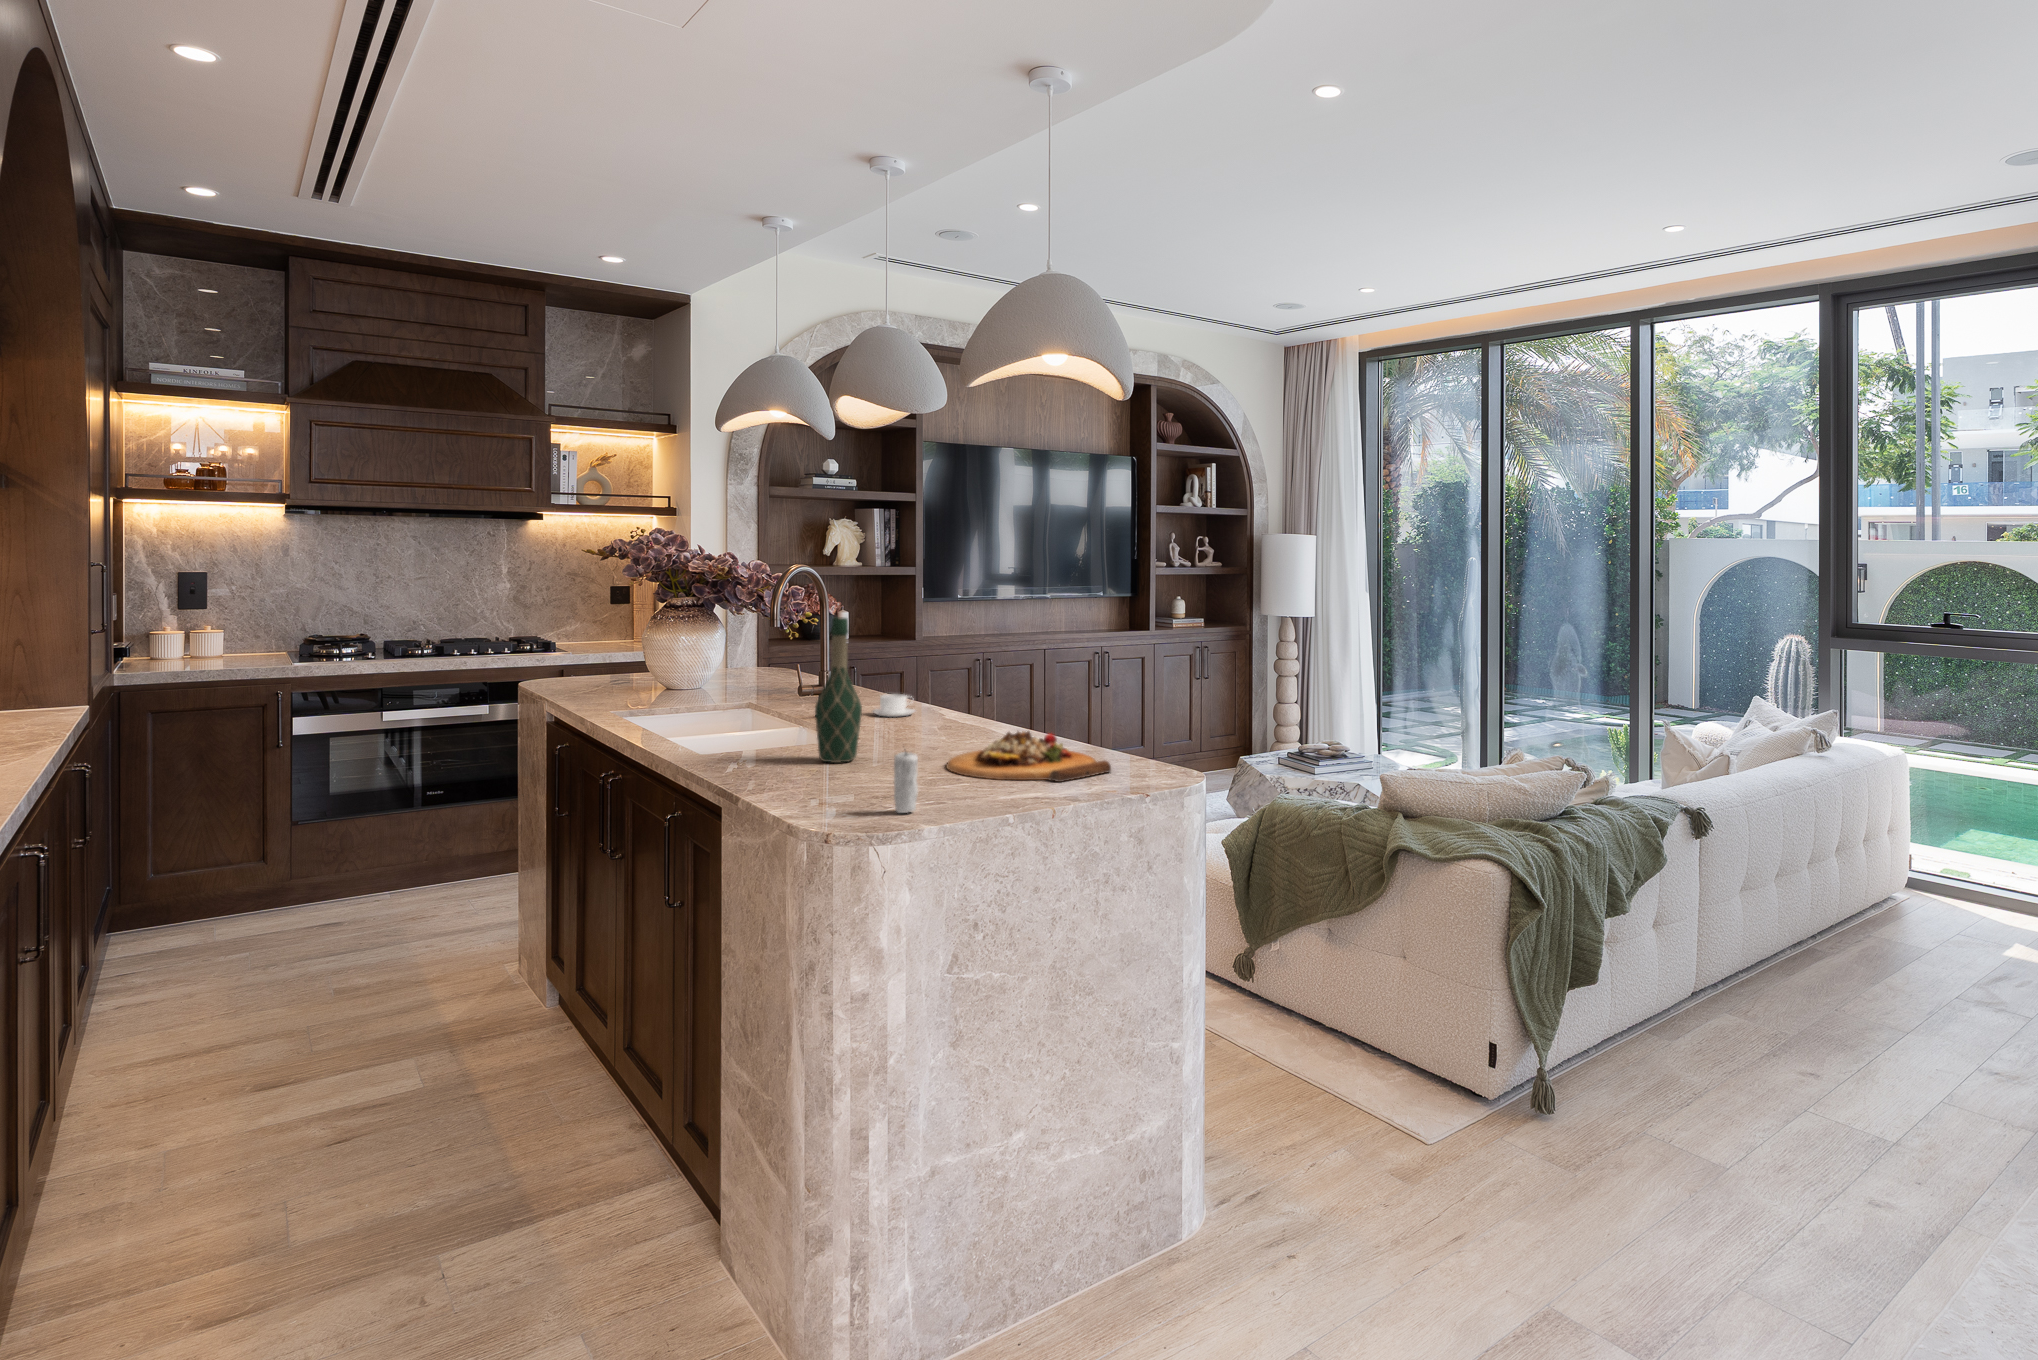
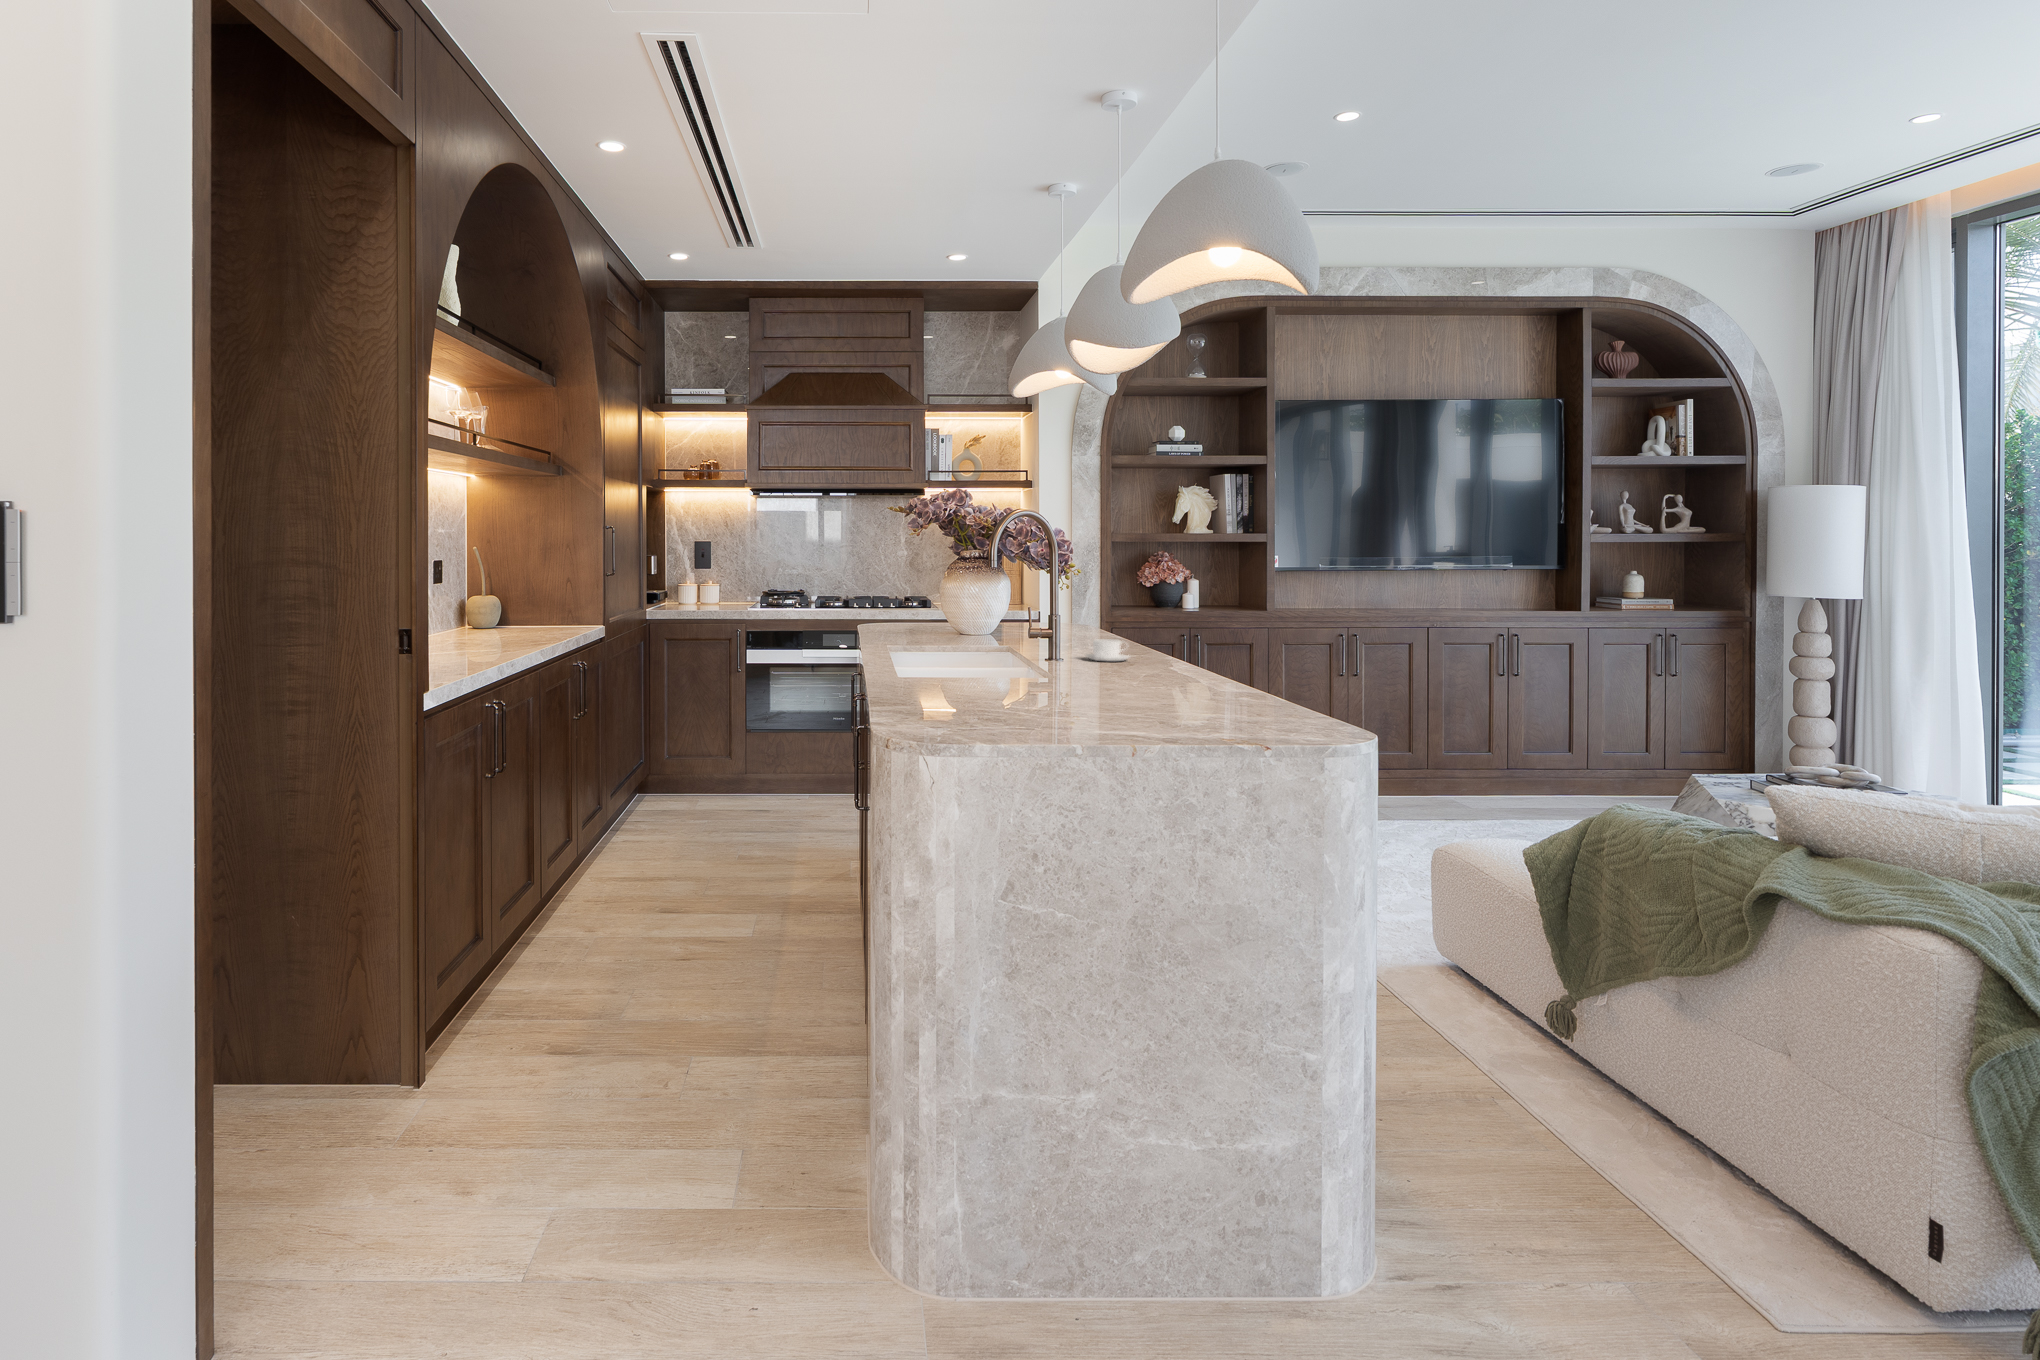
wine bottle: present [815,617,862,763] -> none [946,545,992,690]
cutting board: present [946,731,1111,782] -> none [1055,670,1234,726]
candle: present [894,752,918,813] -> none [919,657,946,732]

